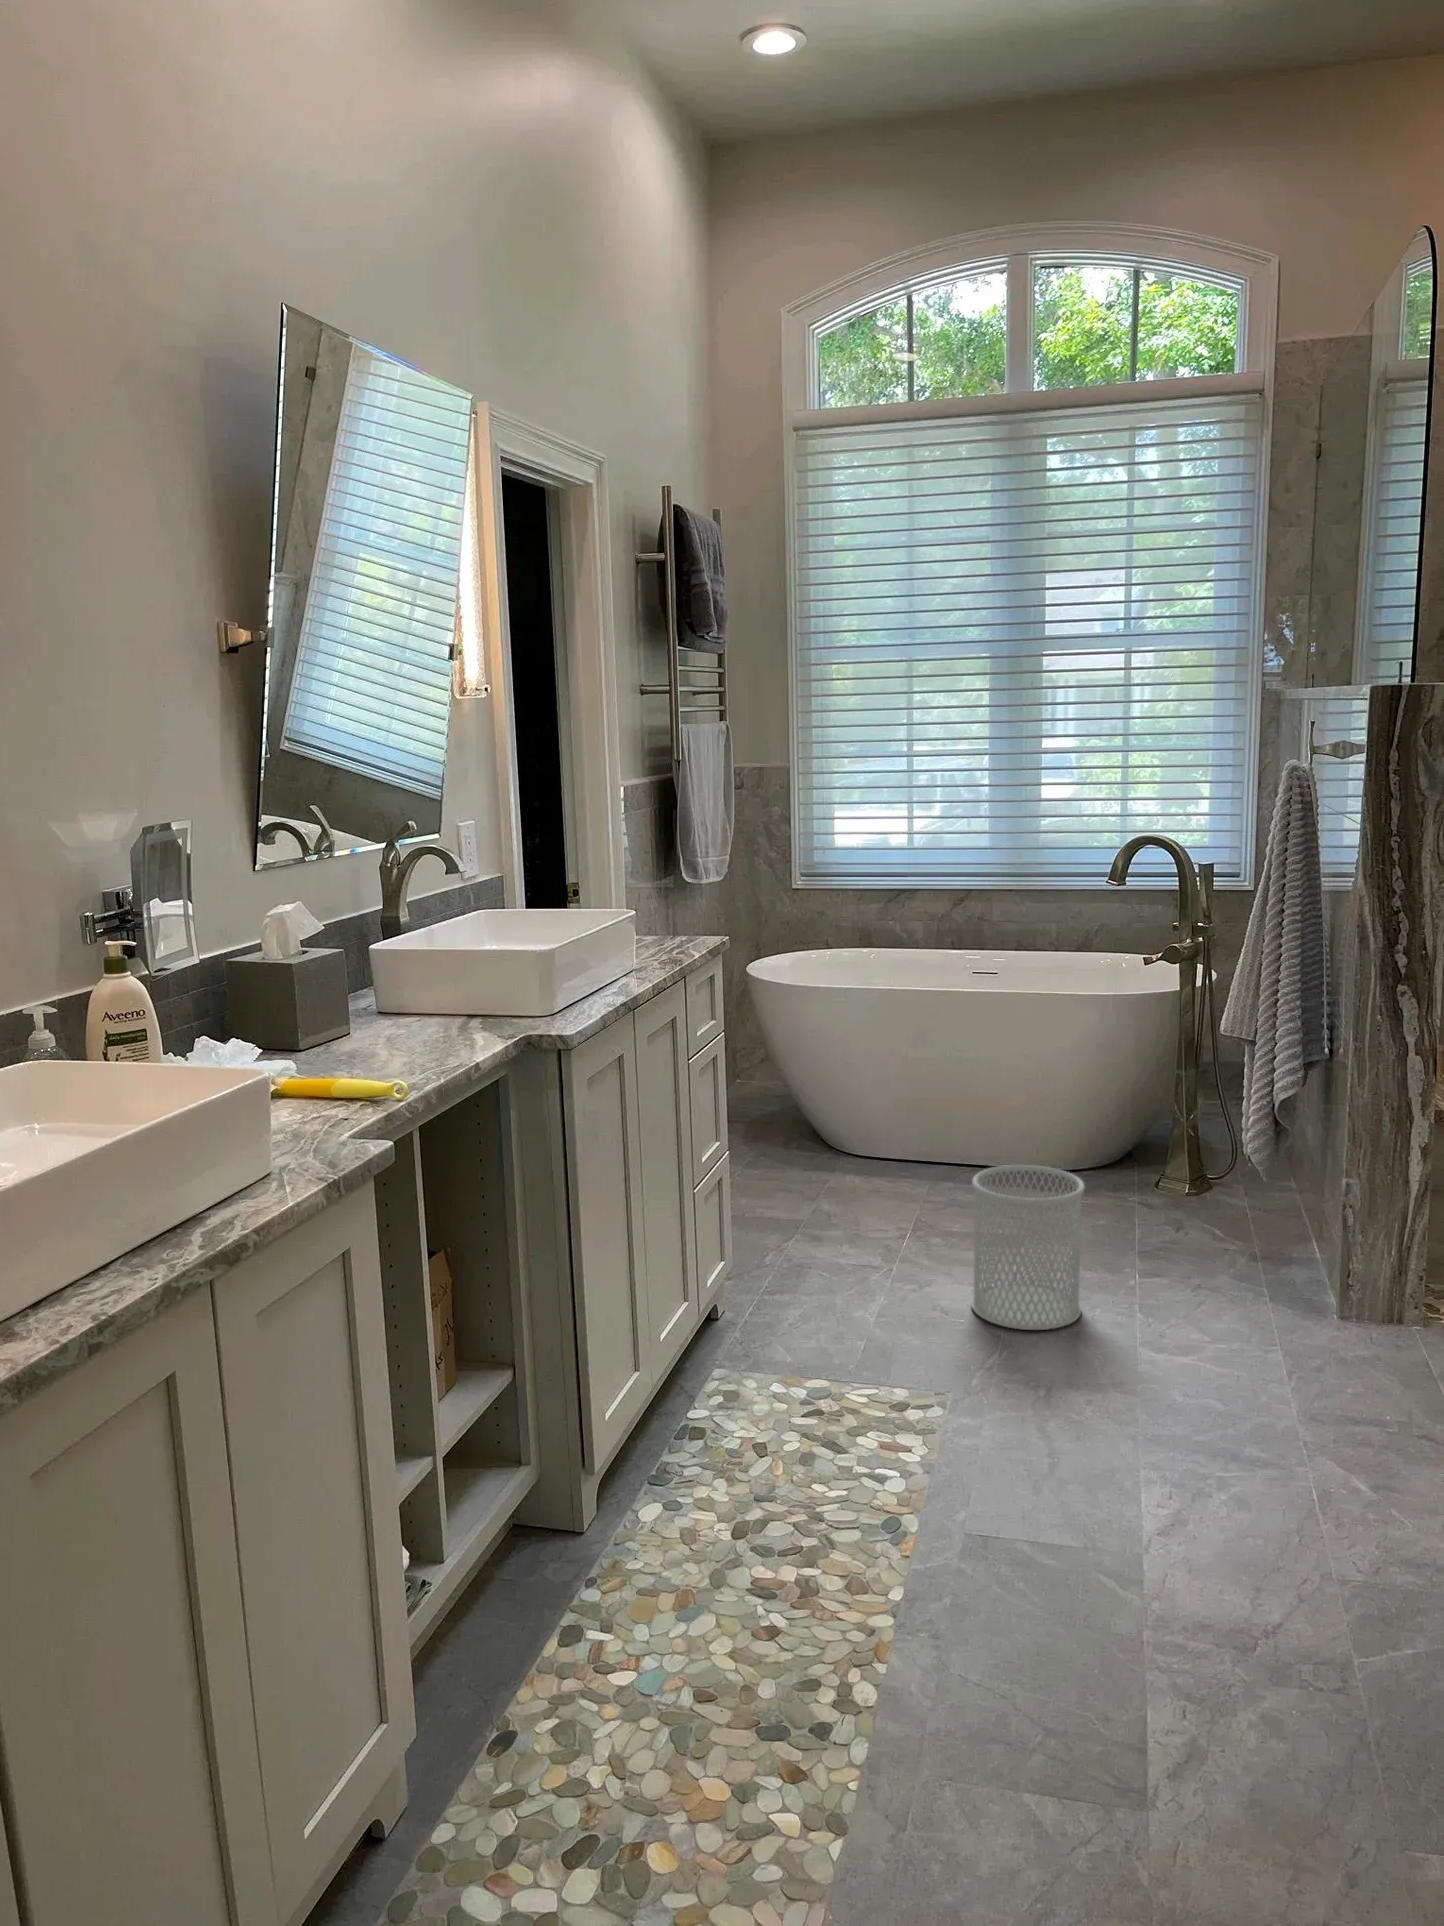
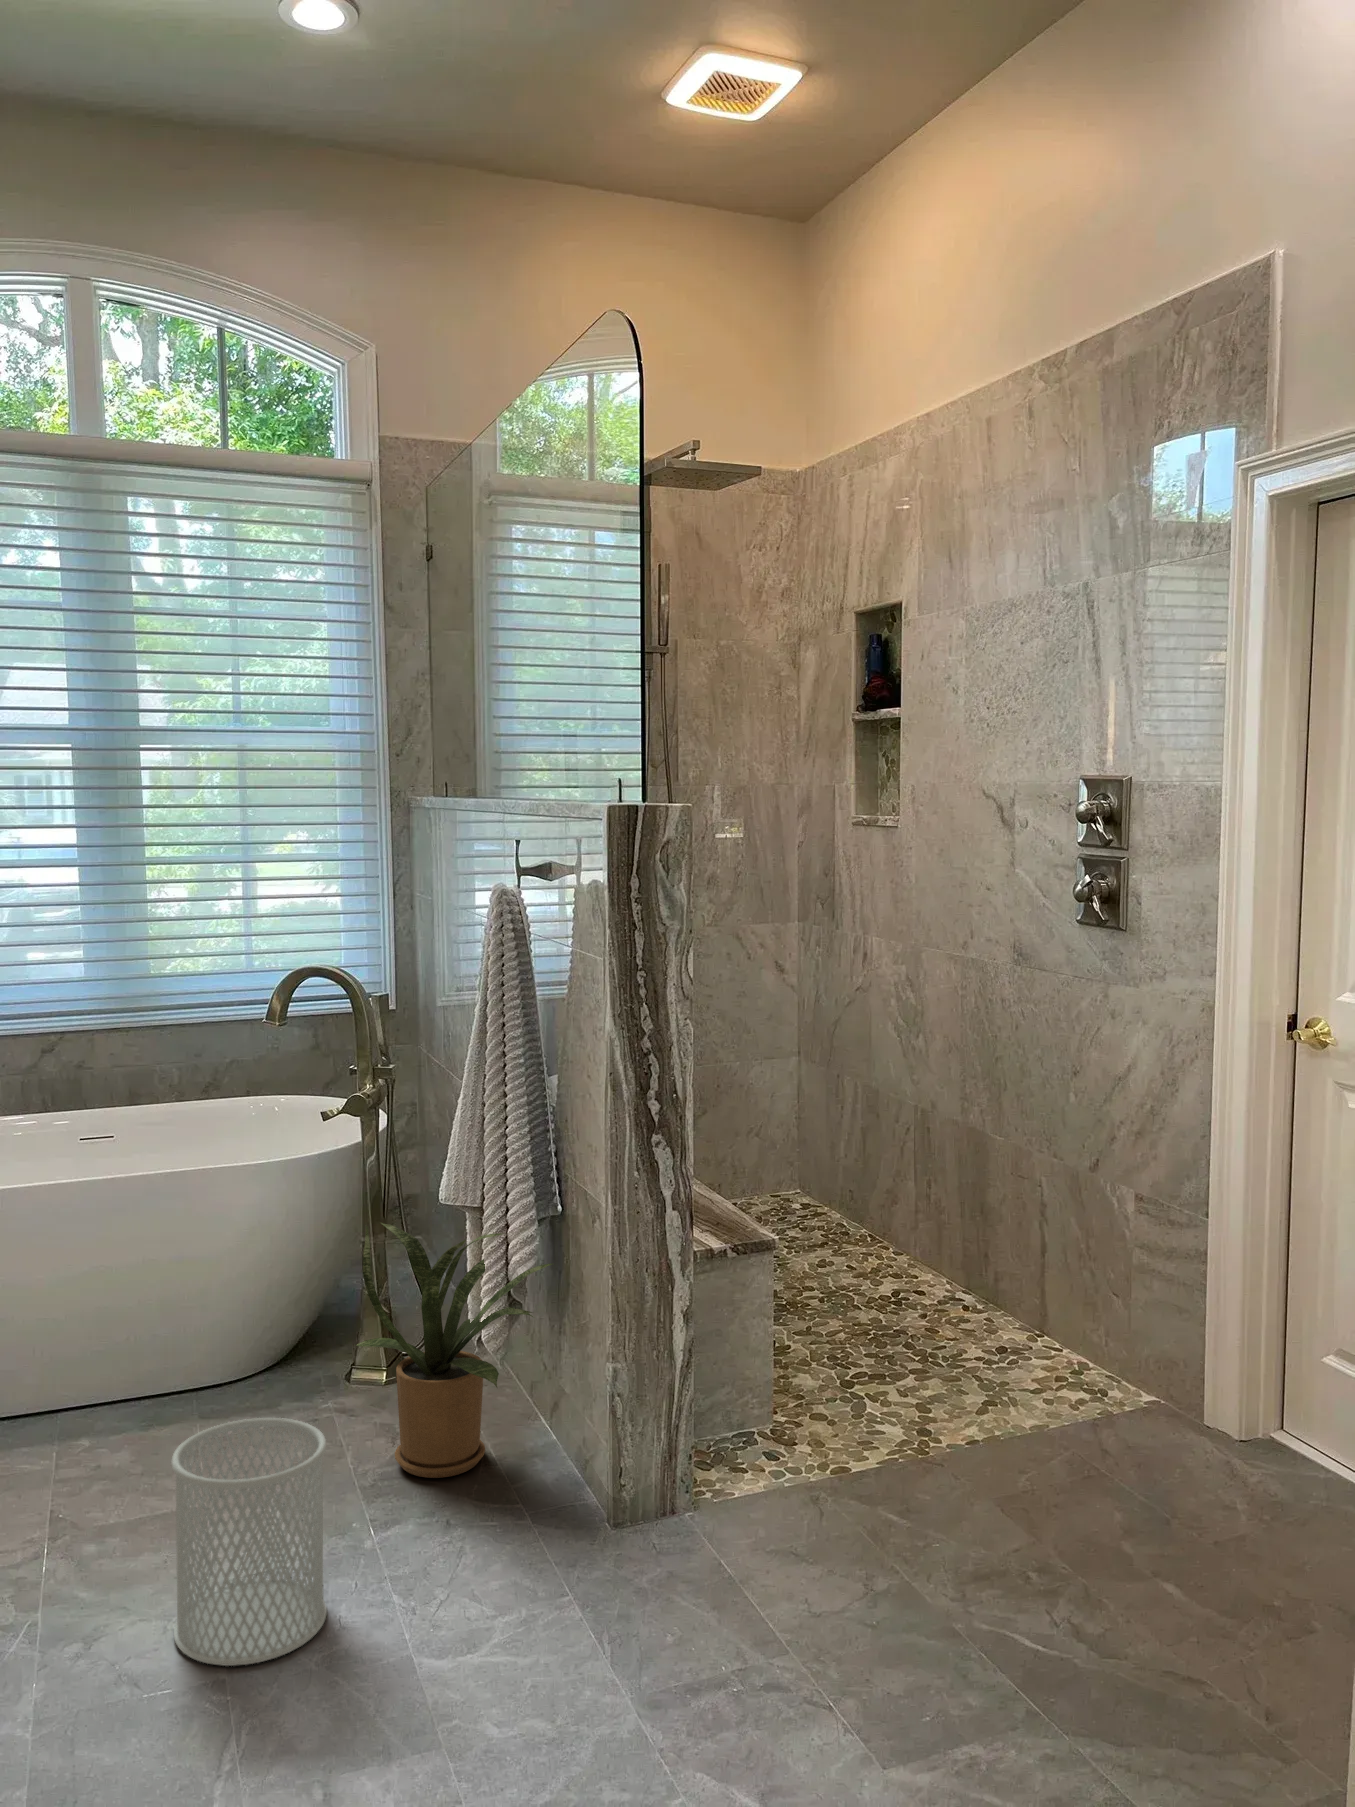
house plant: none [1139,1043,1312,1256] -> present [356,1223,552,1478]

